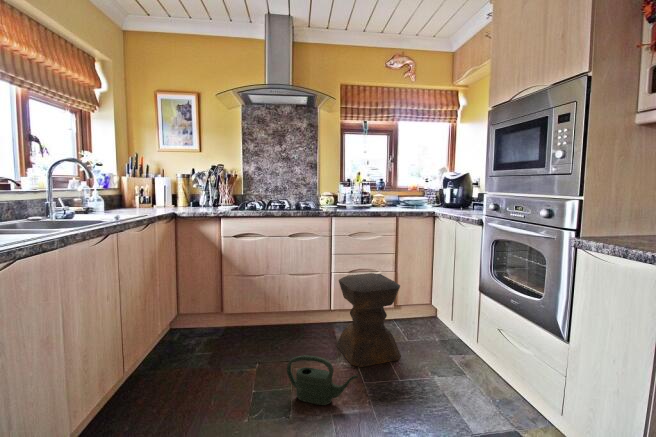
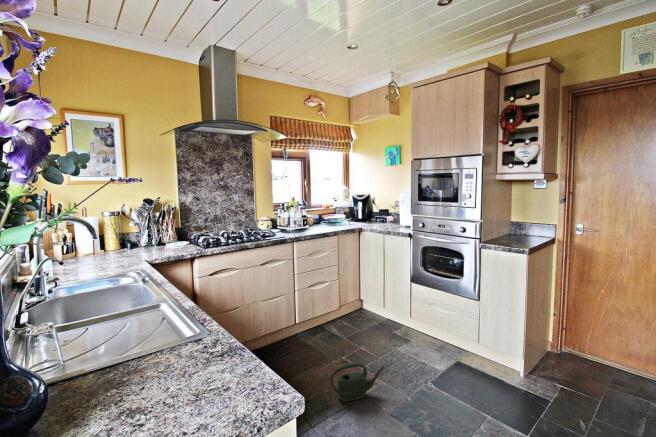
stool: present [336,273,401,367] -> none [321,287,374,364]

